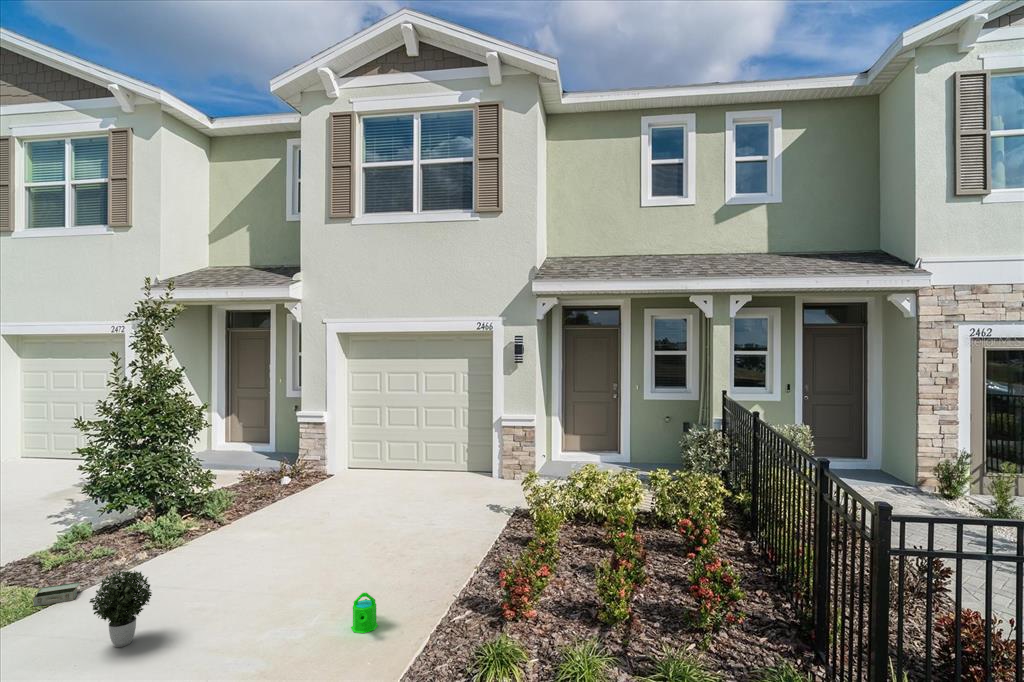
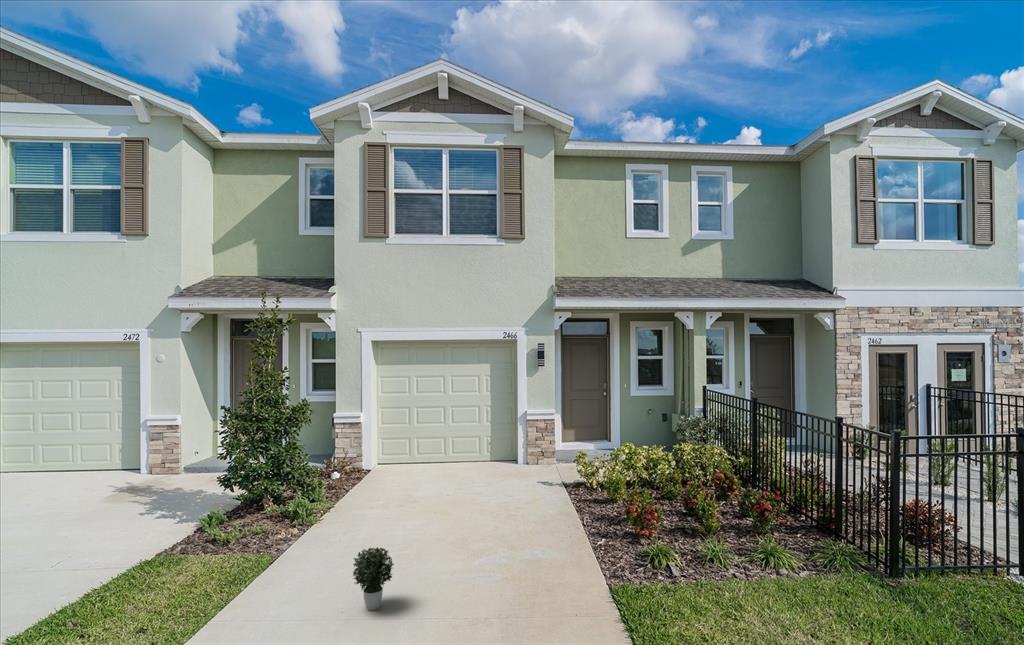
toolbox: present [33,582,80,606] -> none [242,571,277,593]
watering can: present [351,593,378,633] -> none [542,550,563,581]

